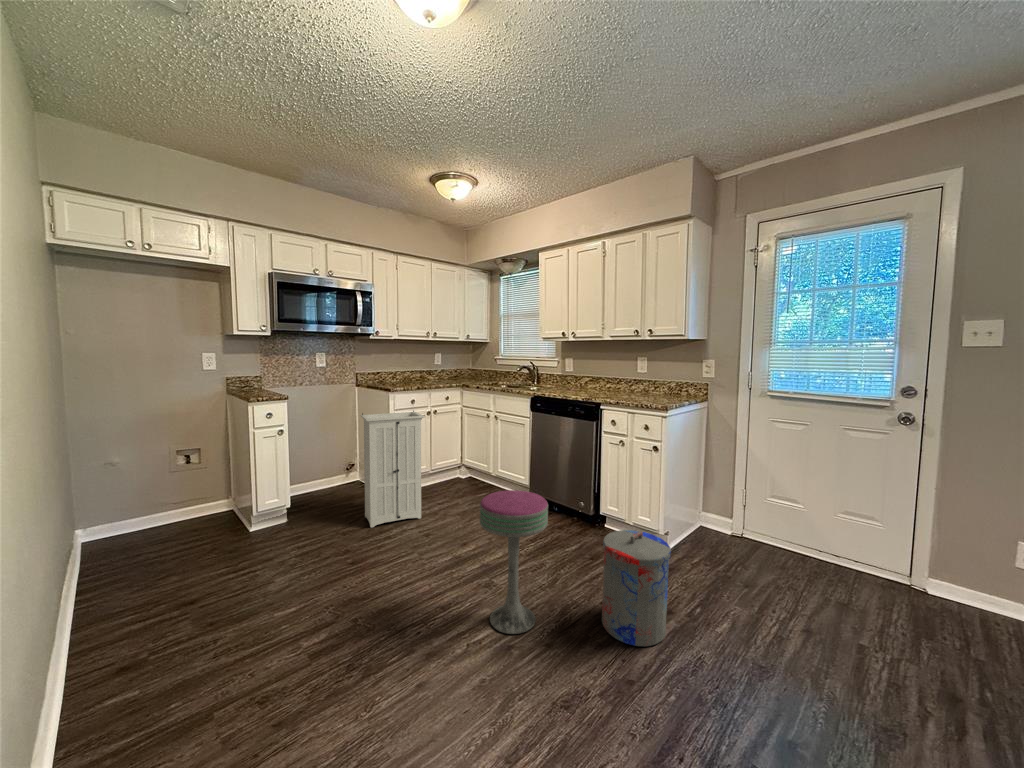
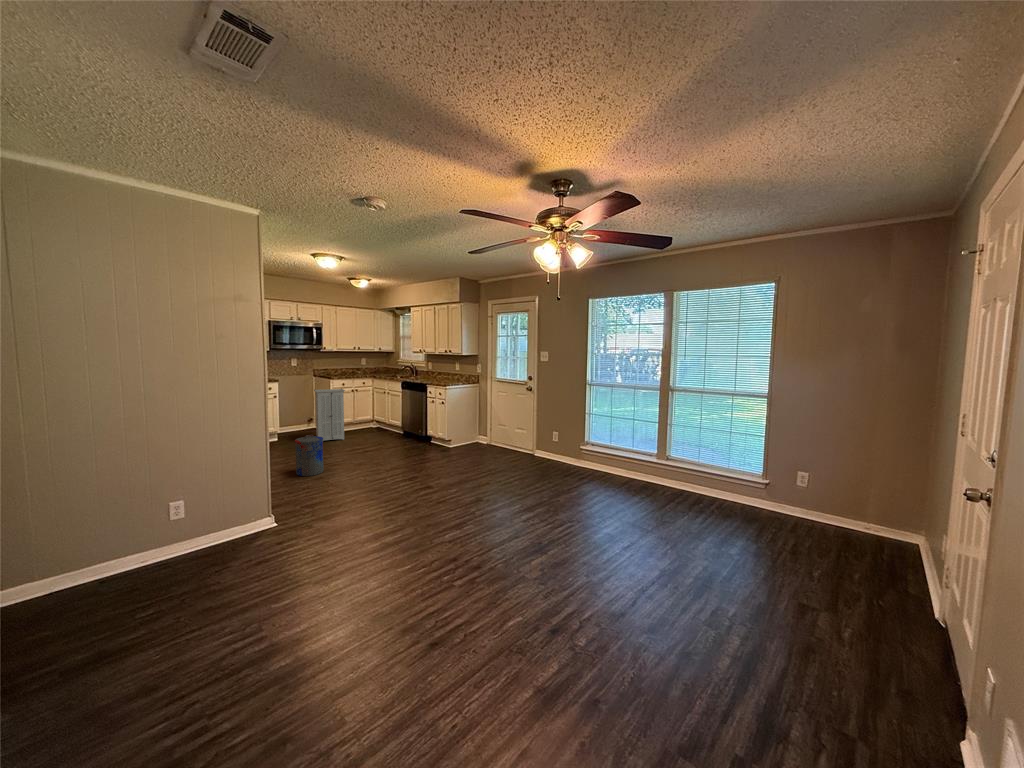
bar stool: present [480,490,548,634] -> none [353,415,380,463]
trash can: present [602,530,671,646] -> present [295,435,324,476]

